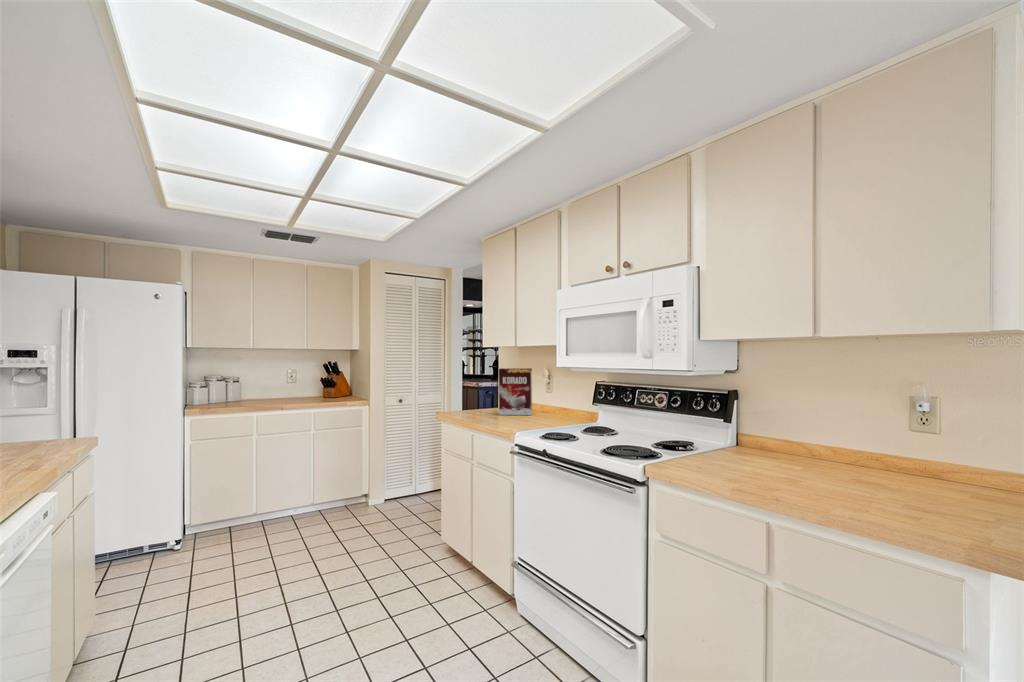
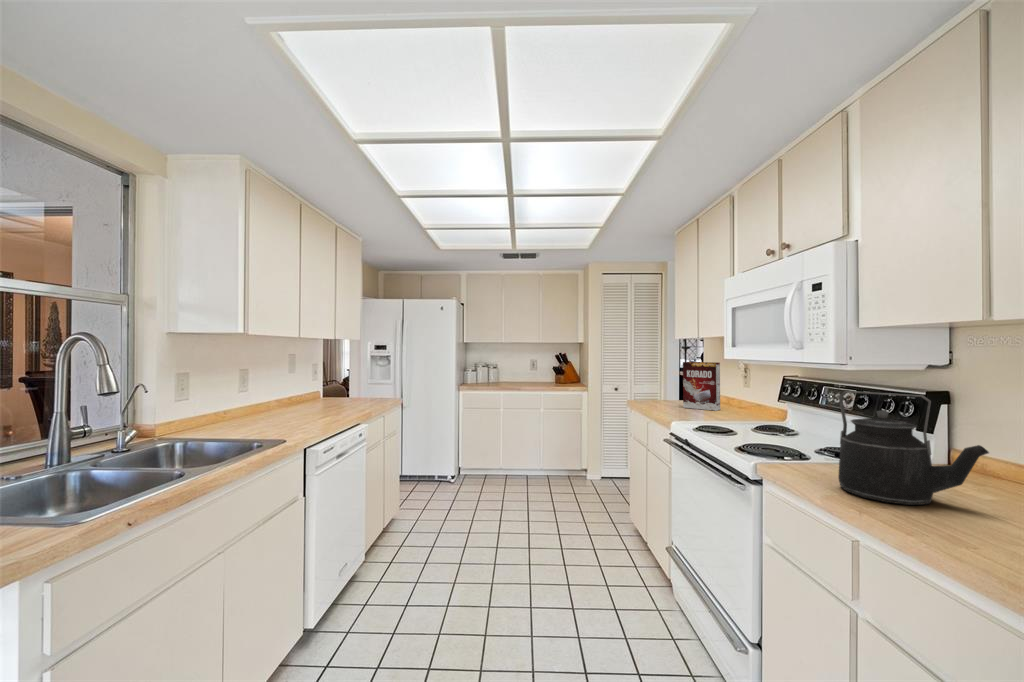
kettle: none [719,395,817,484] -> present [838,391,989,505]

